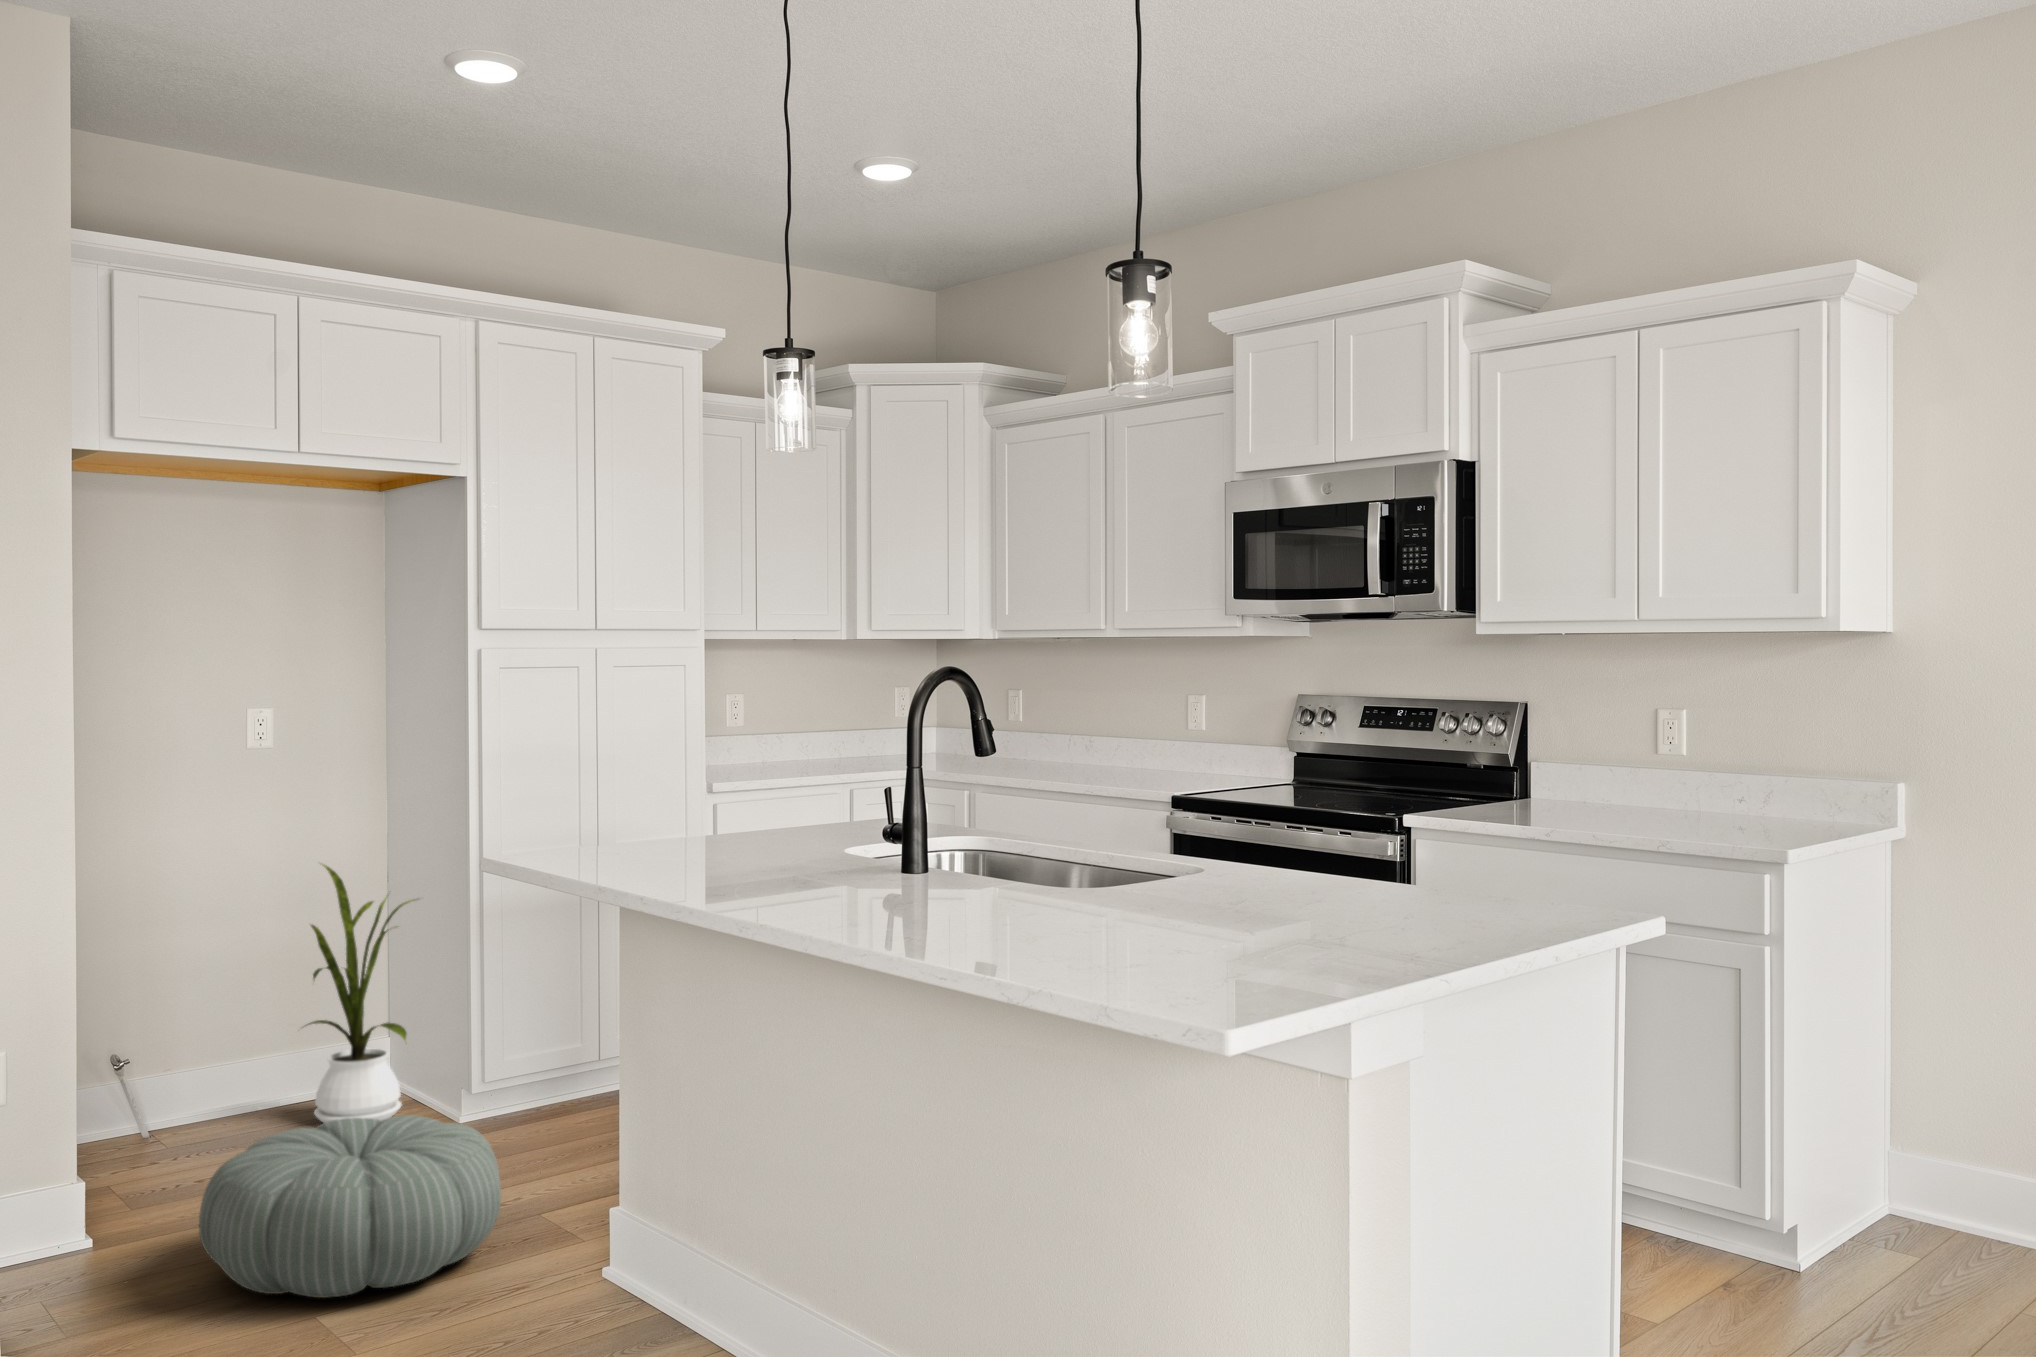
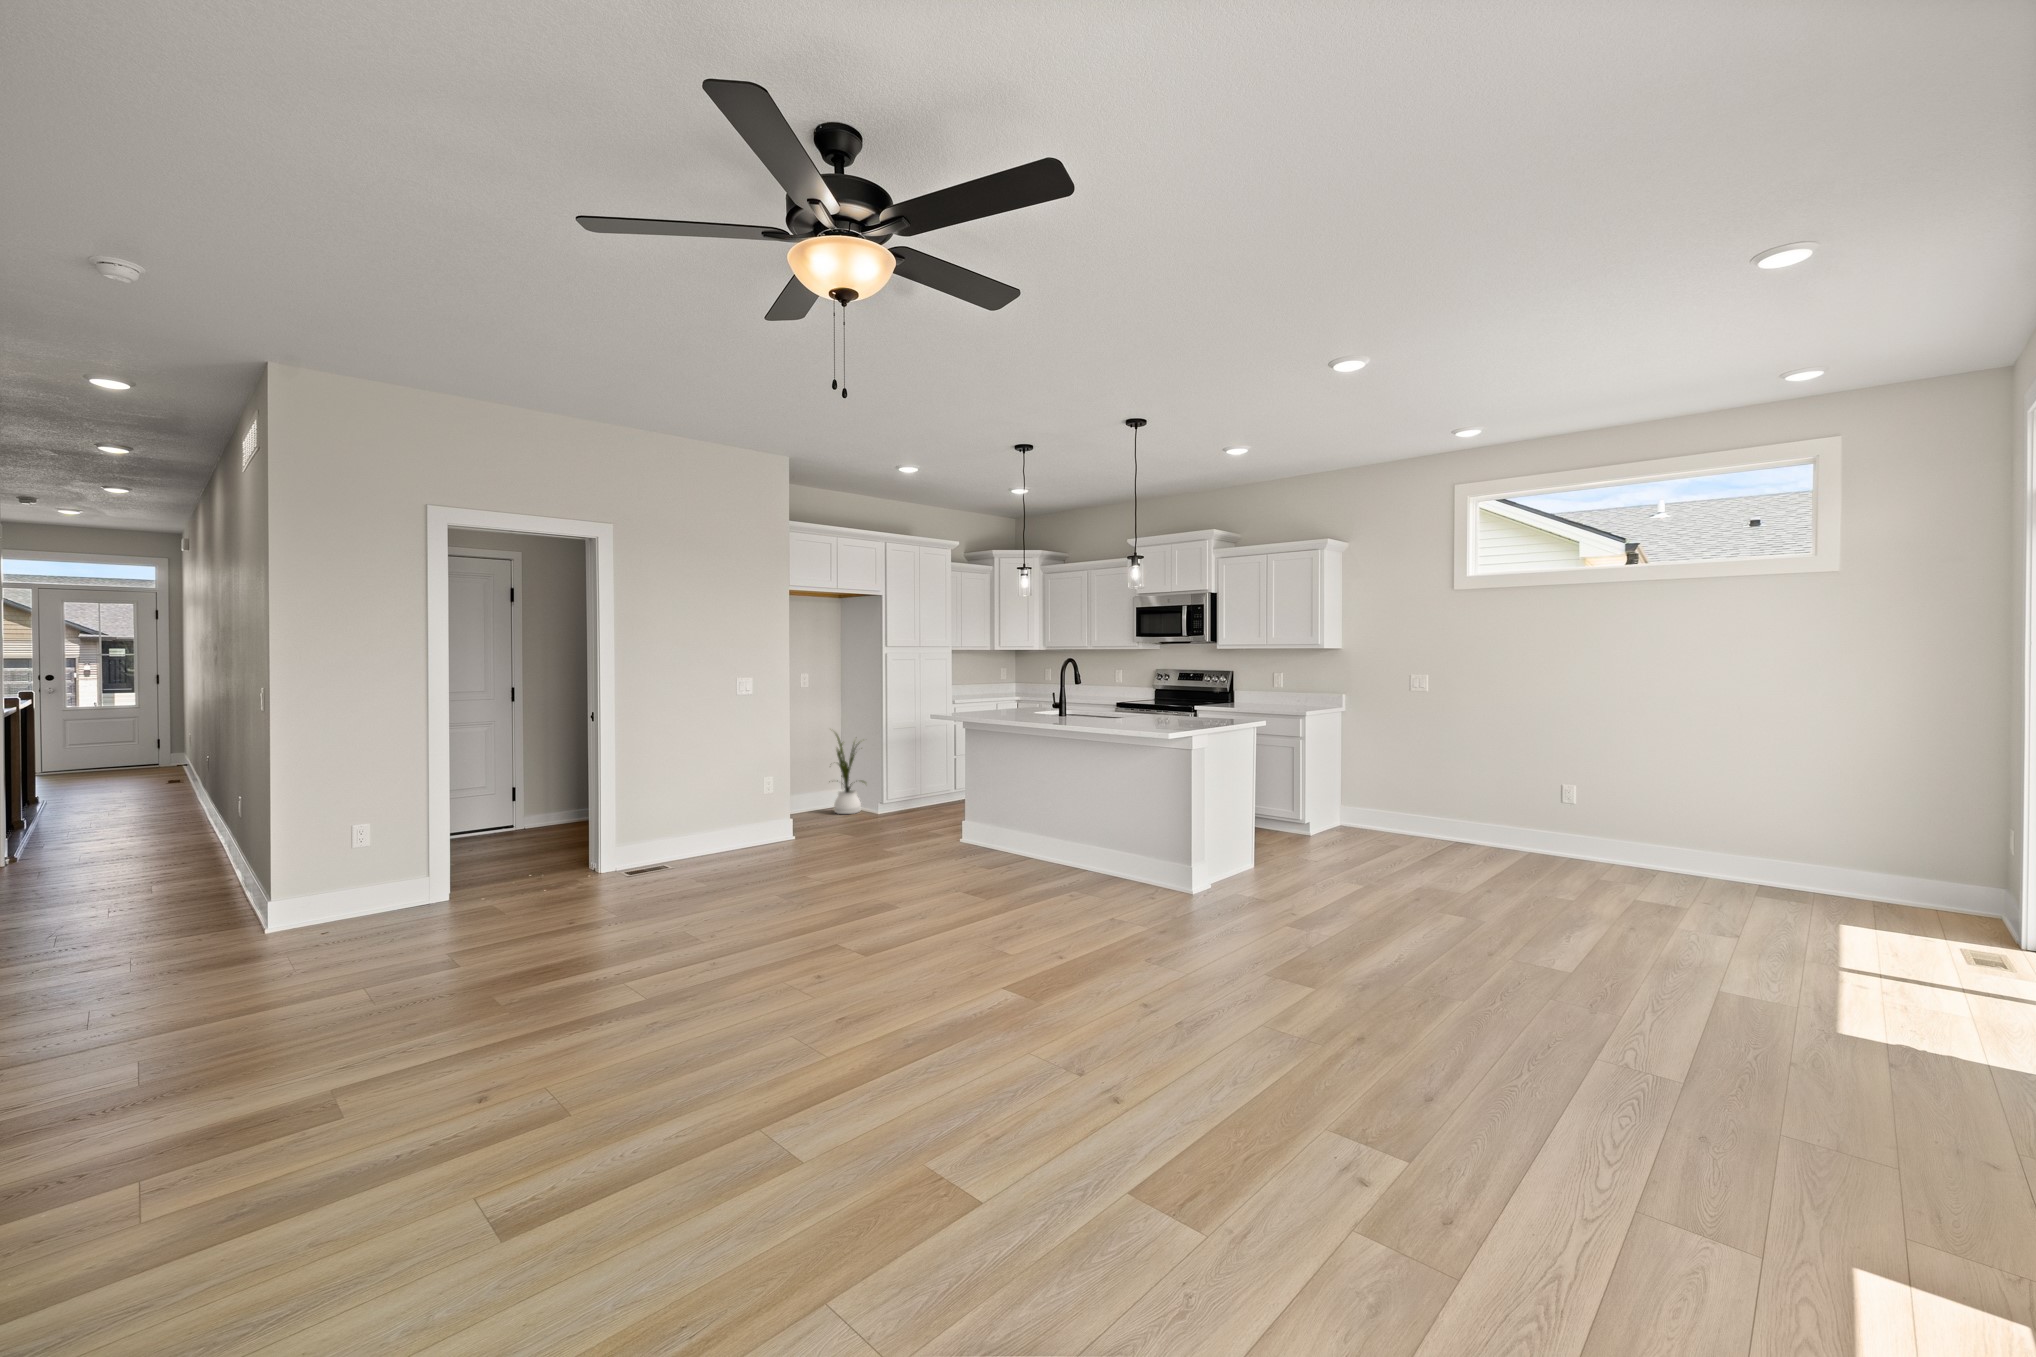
pouf: present [199,1115,501,1298] -> none [846,799,931,845]

